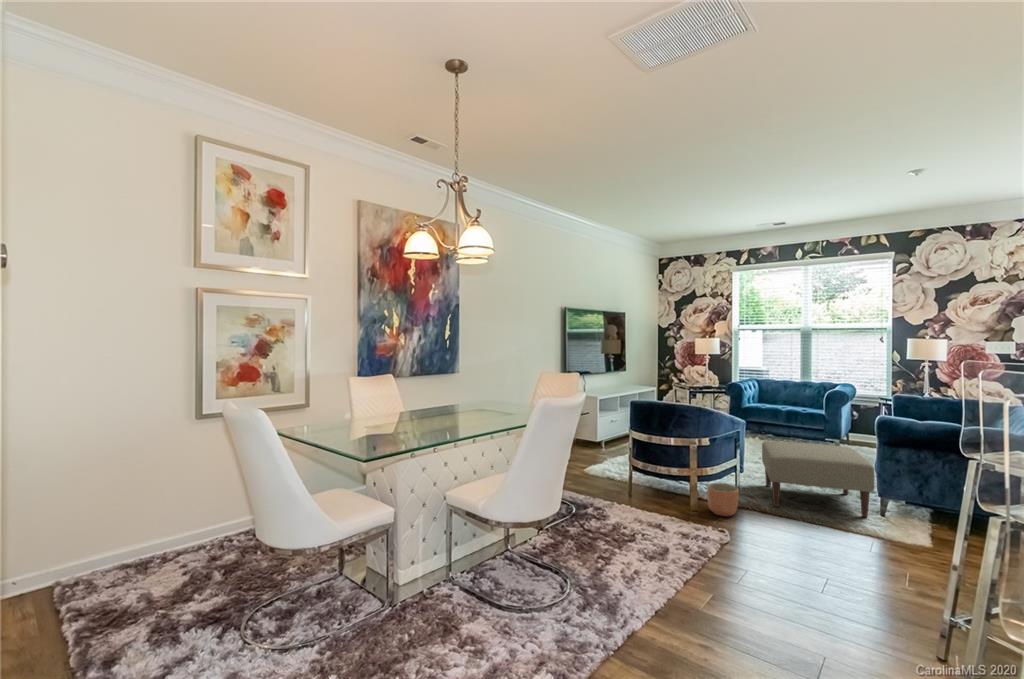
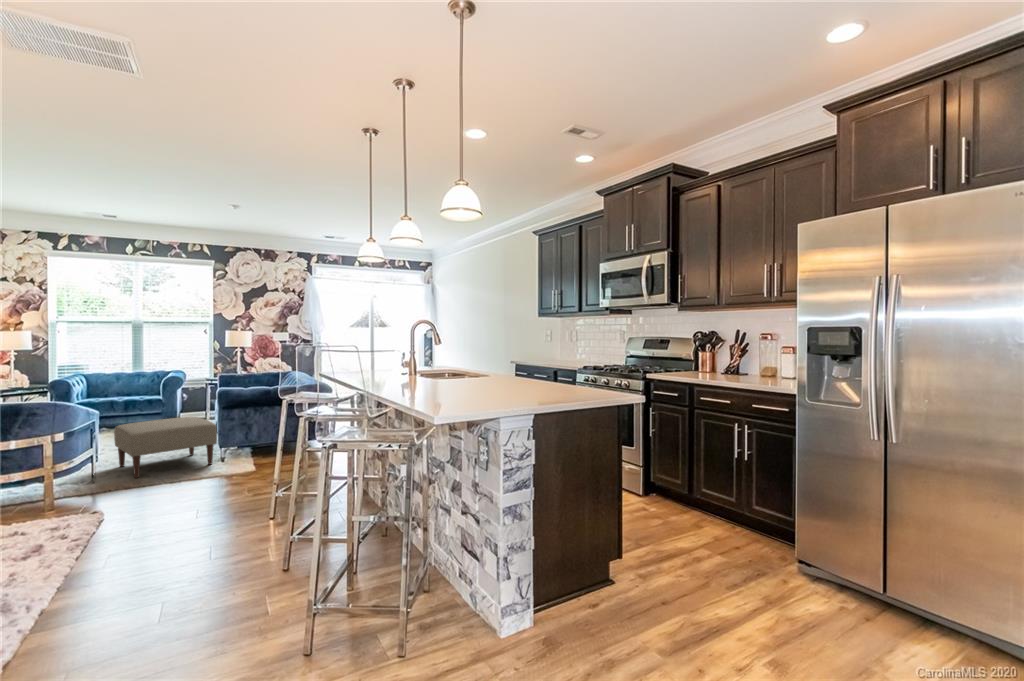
planter: present [707,483,739,516] -> none [66,468,103,500]

